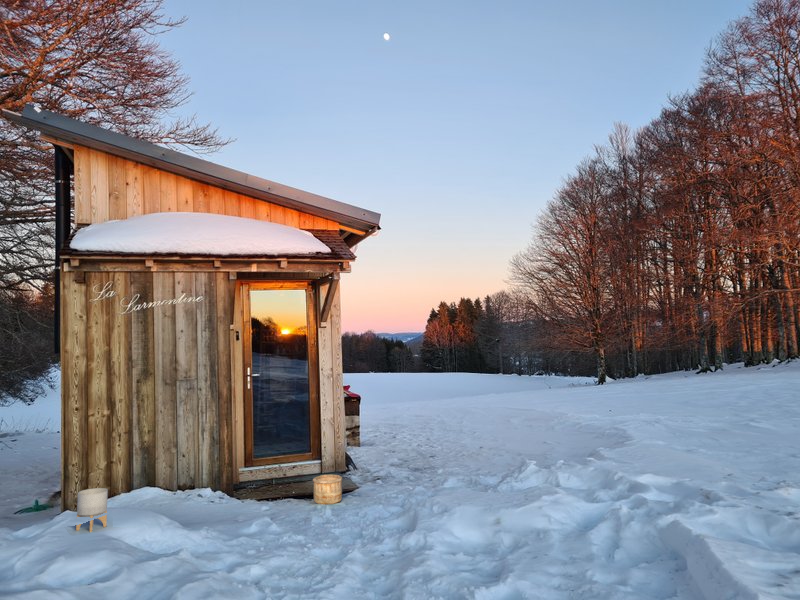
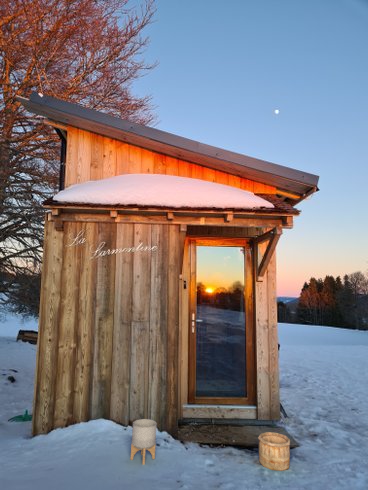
planter: present [76,488,108,532] -> present [130,419,157,465]

